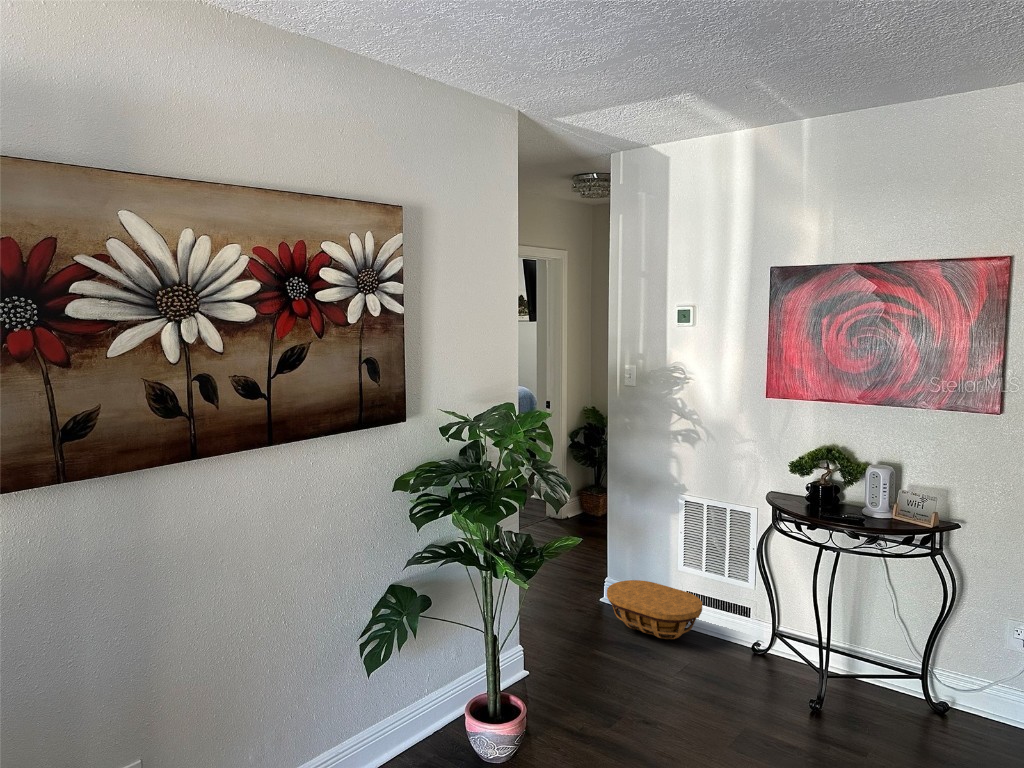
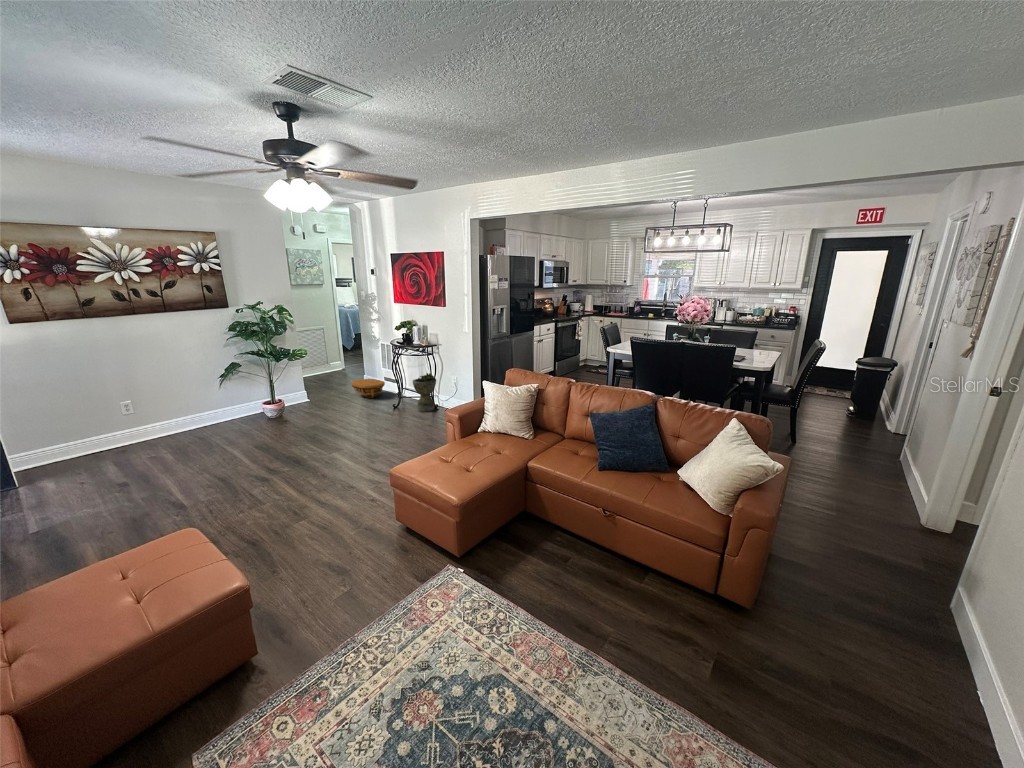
planter: none [865,604,941,724] -> present [413,373,436,412]

